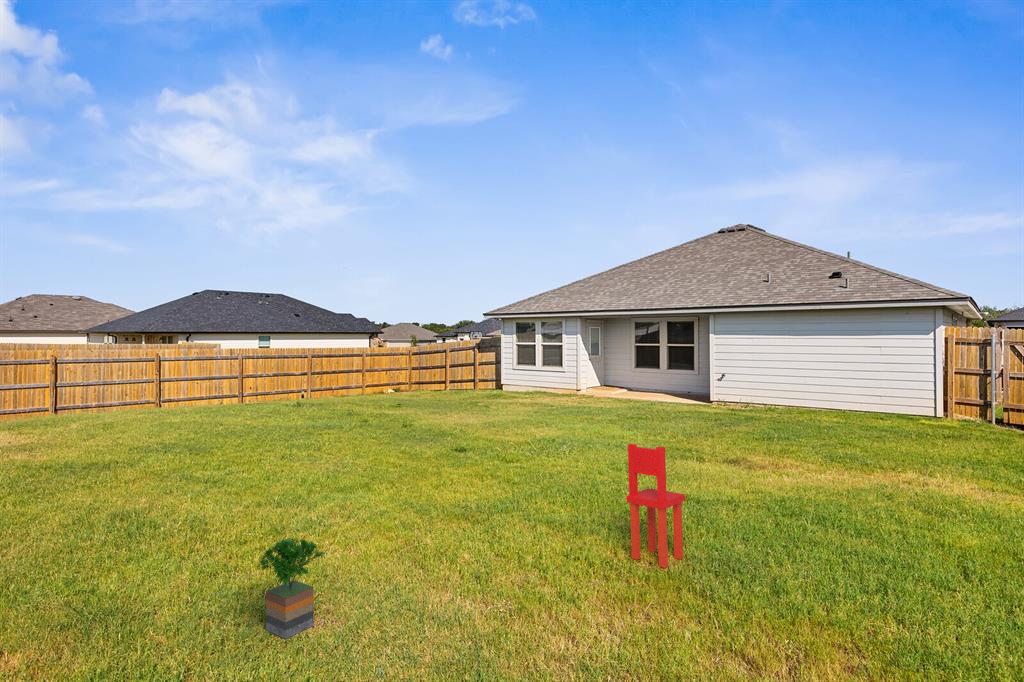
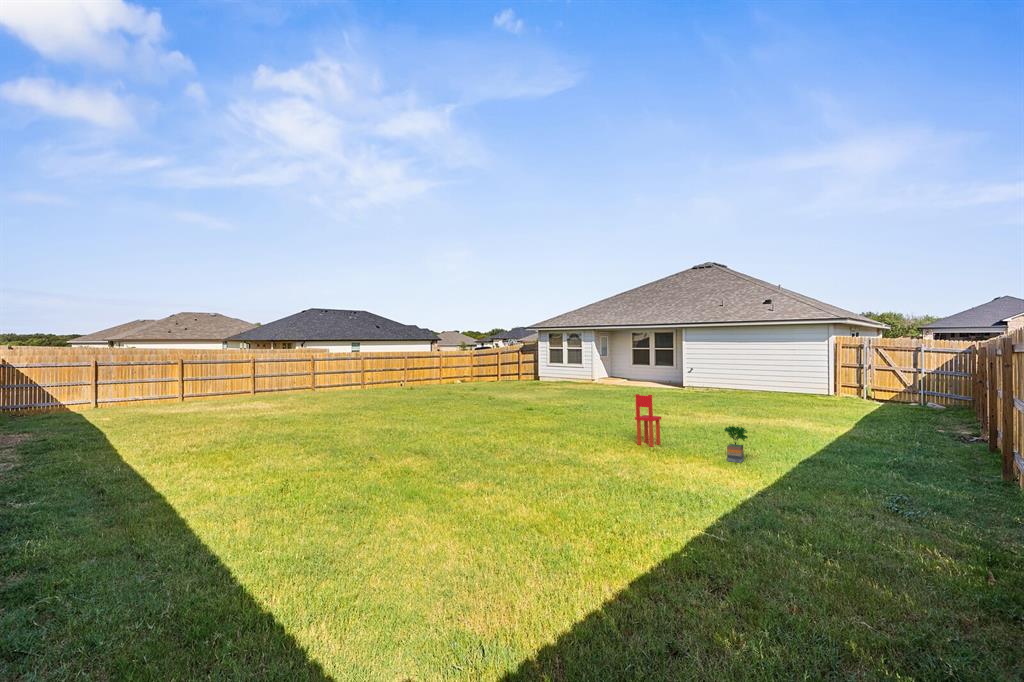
potted tree: present [260,537,324,639] -> present [724,426,748,463]

